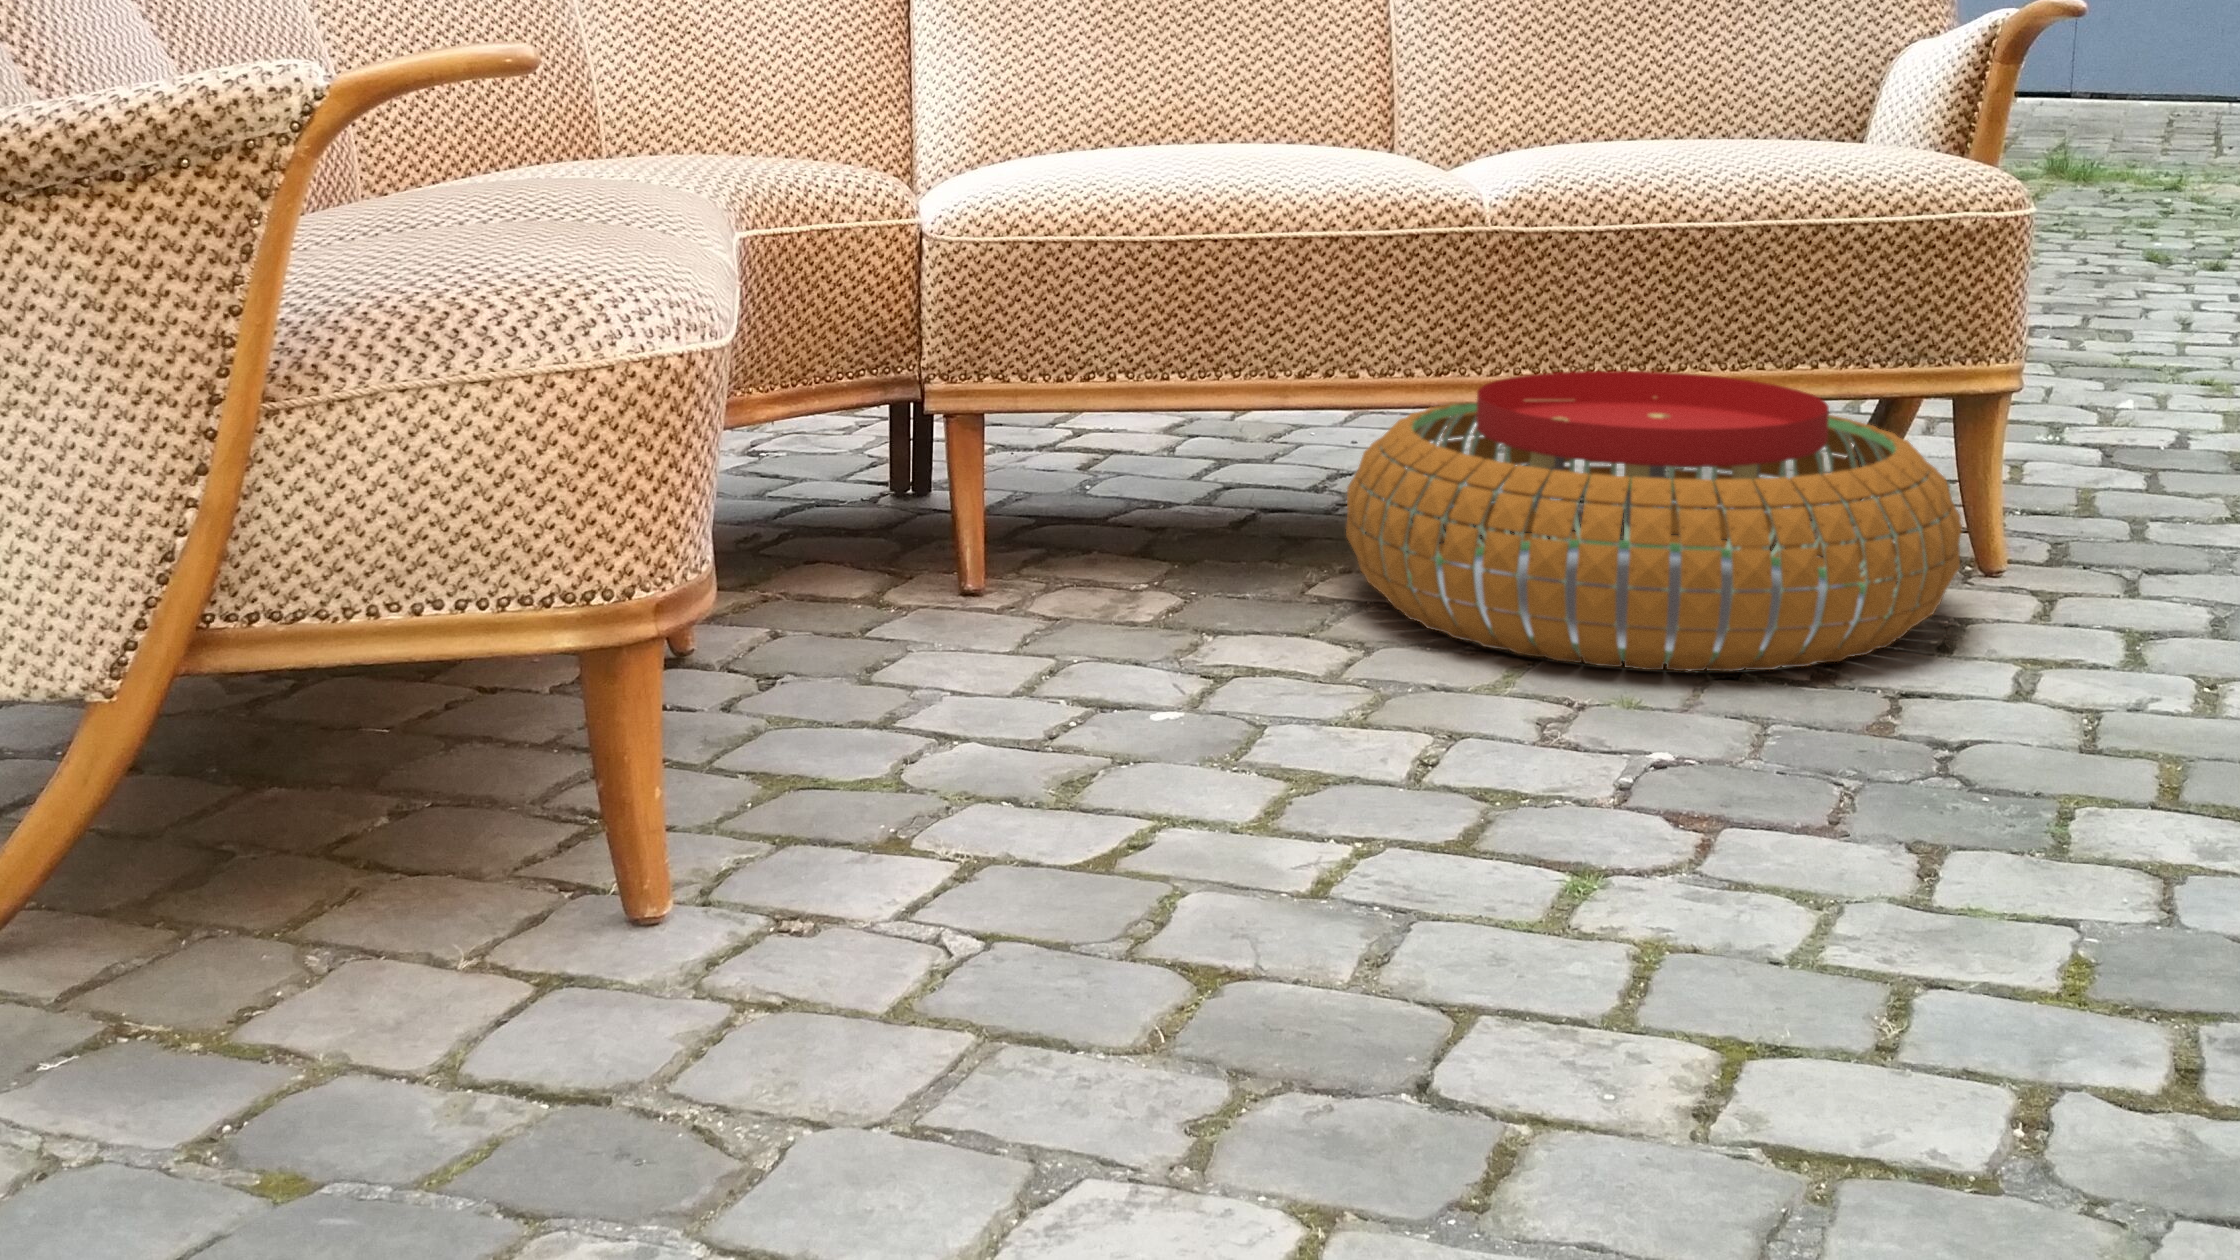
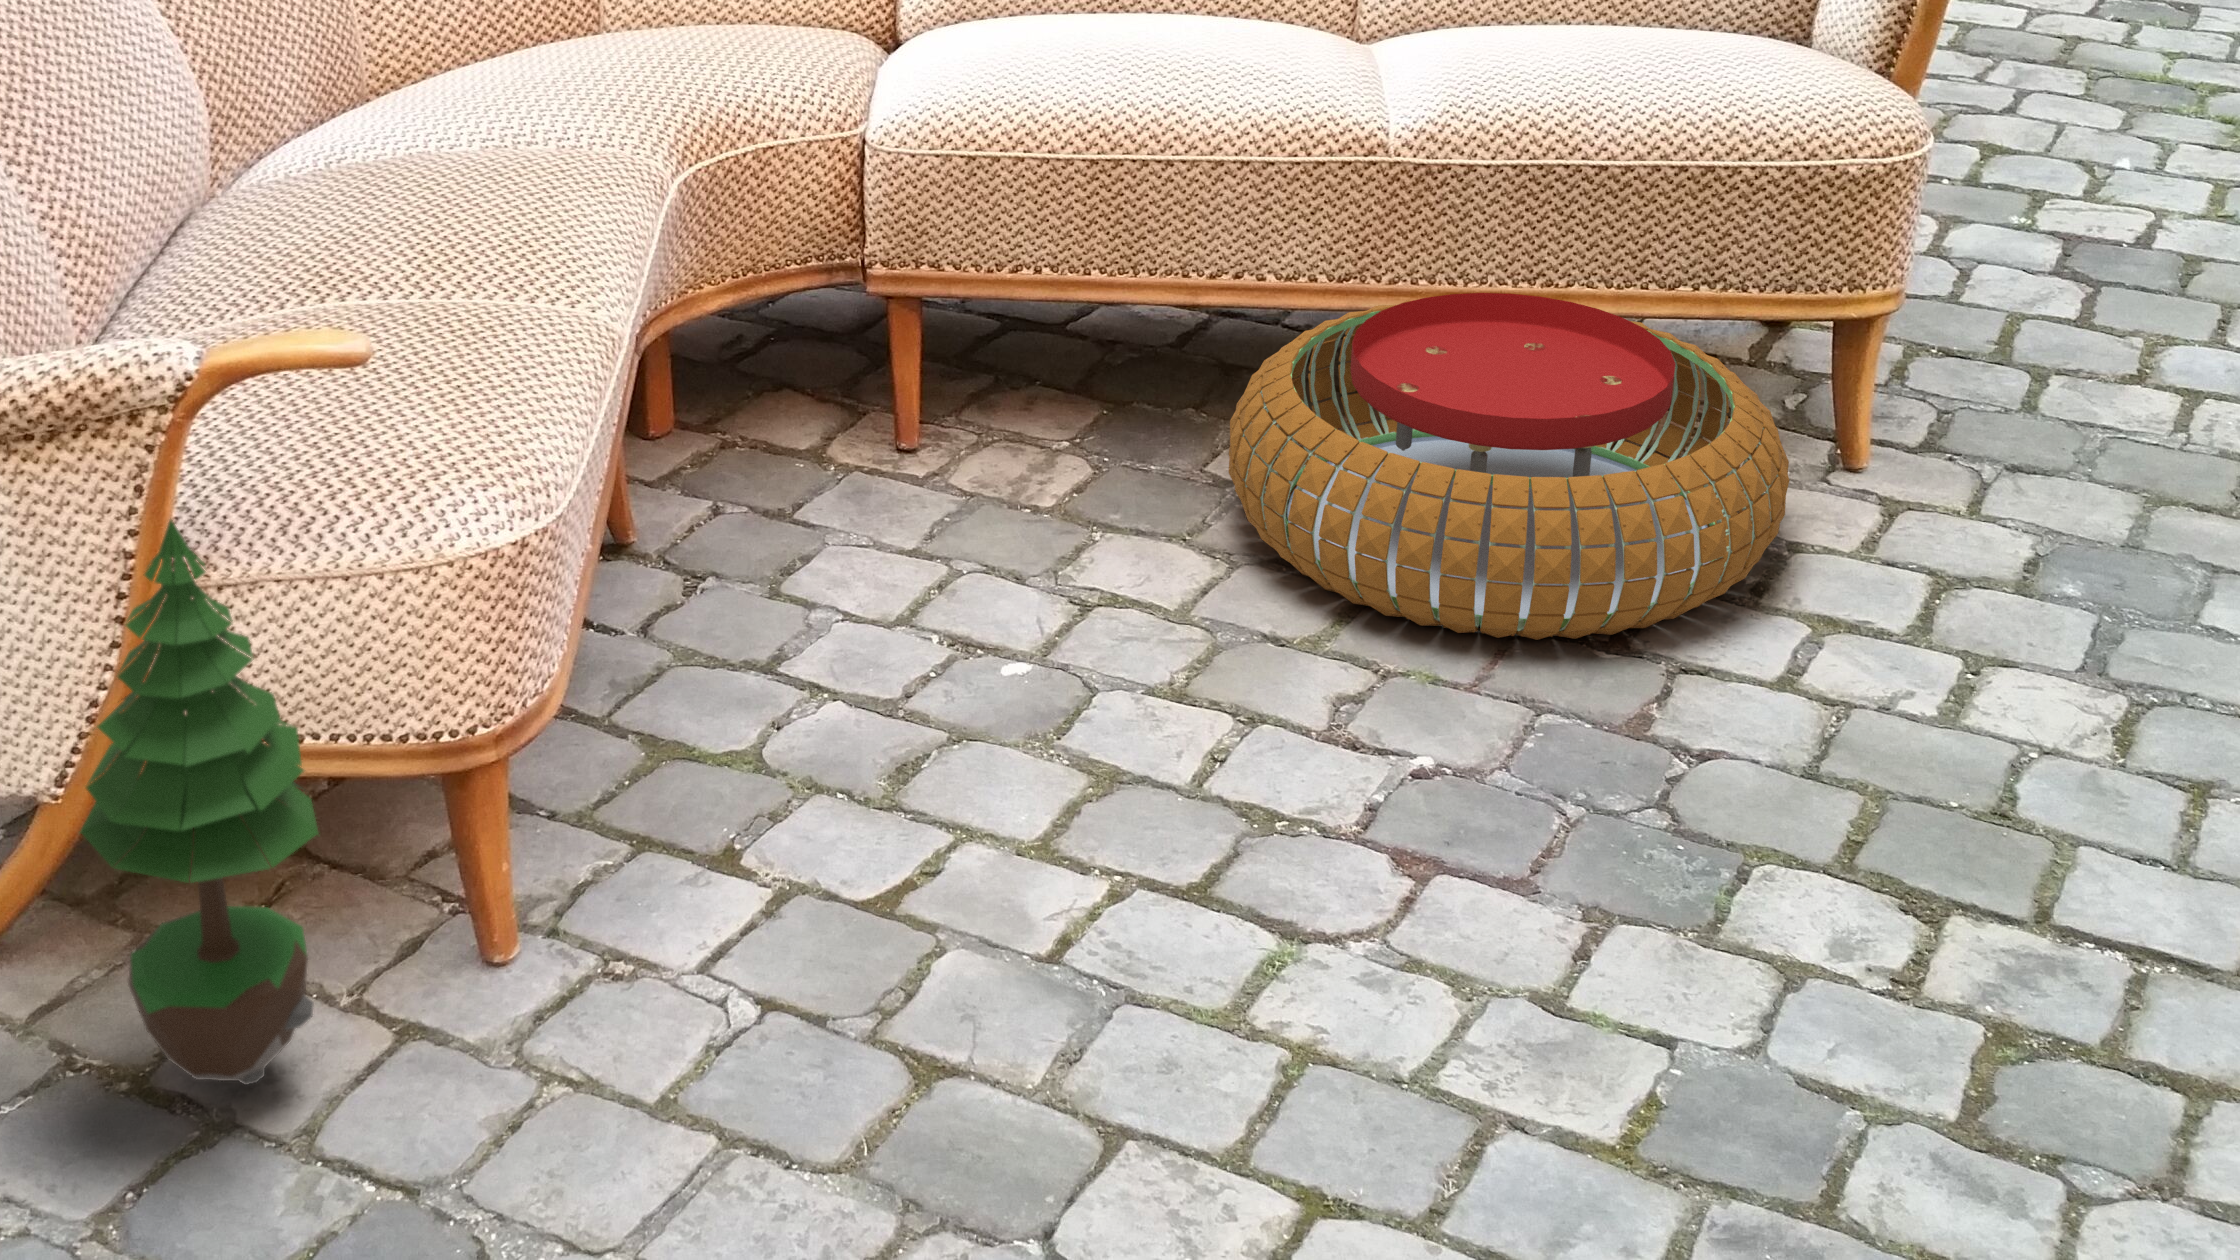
potted tree: none [162,229,468,1032] -> present [80,520,318,1085]

